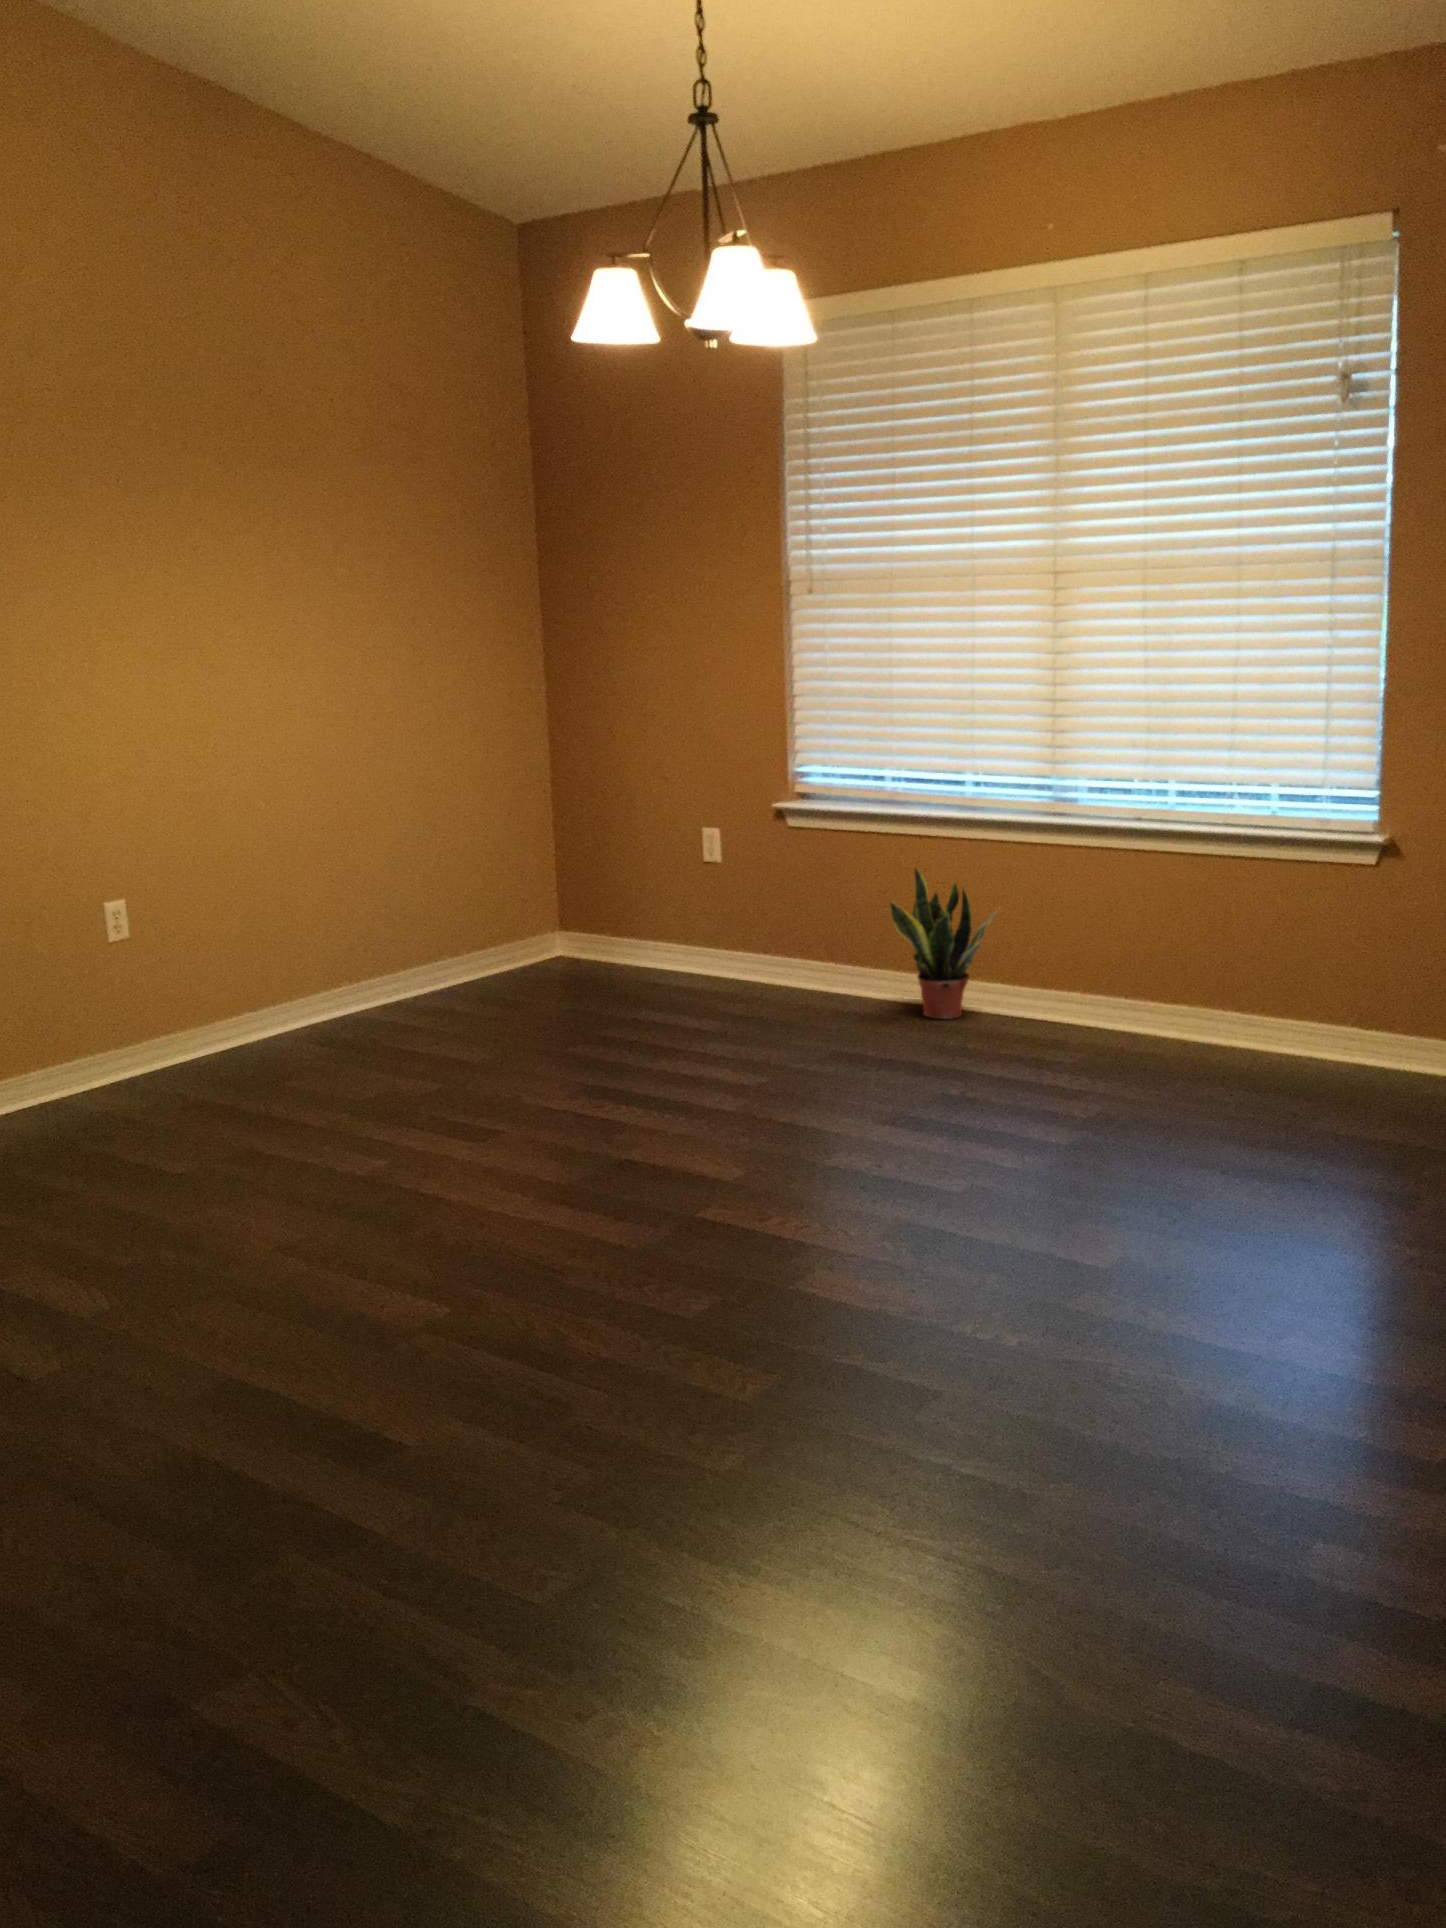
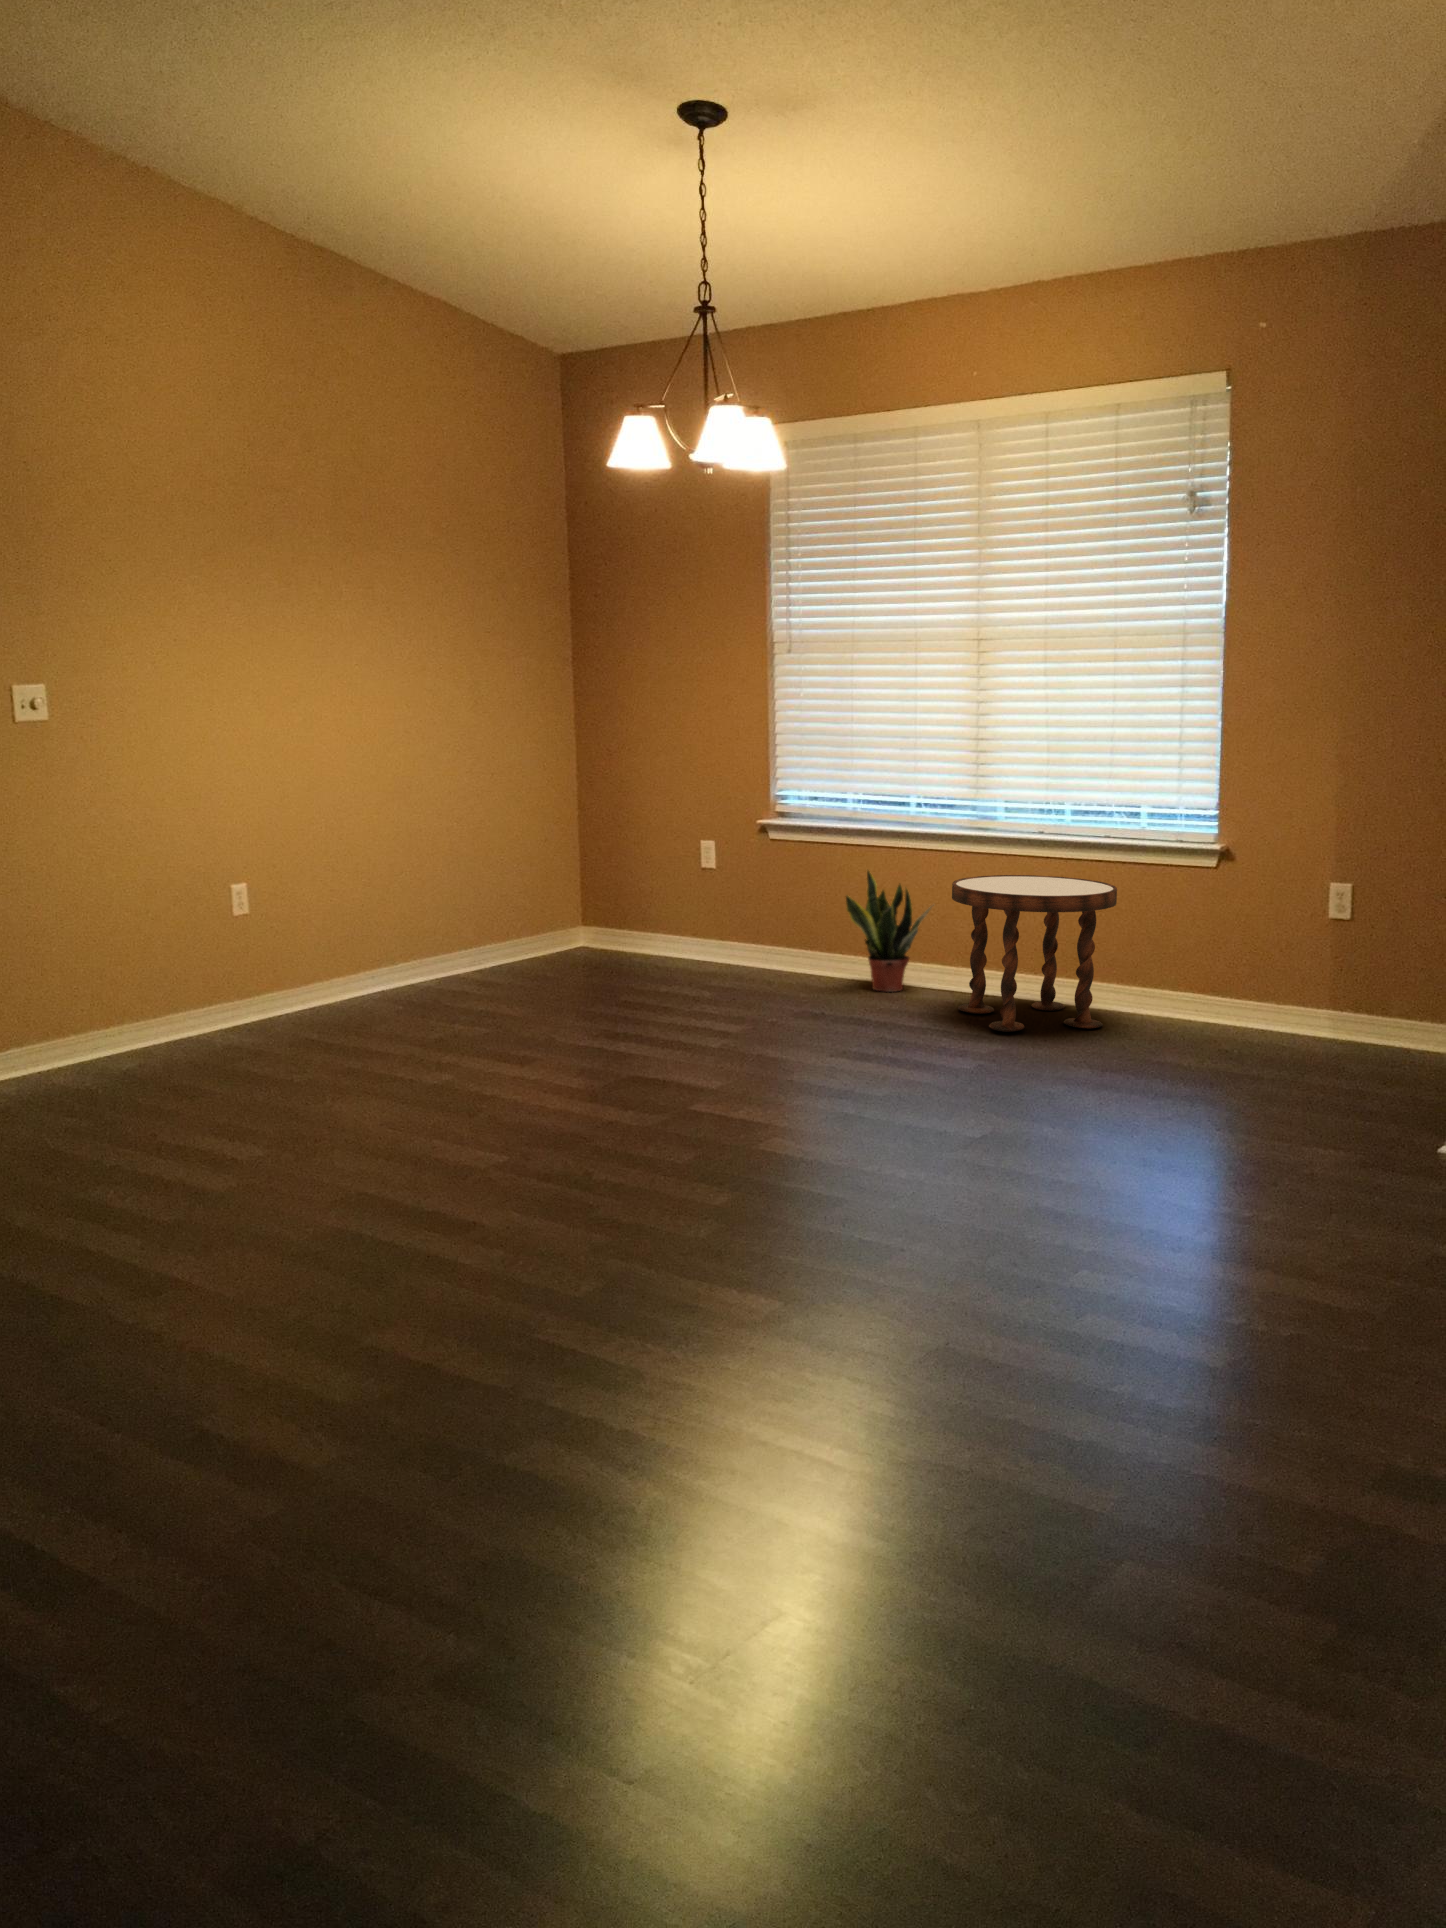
side table: none [1032,874,1248,1083] -> present [952,875,1117,1032]

